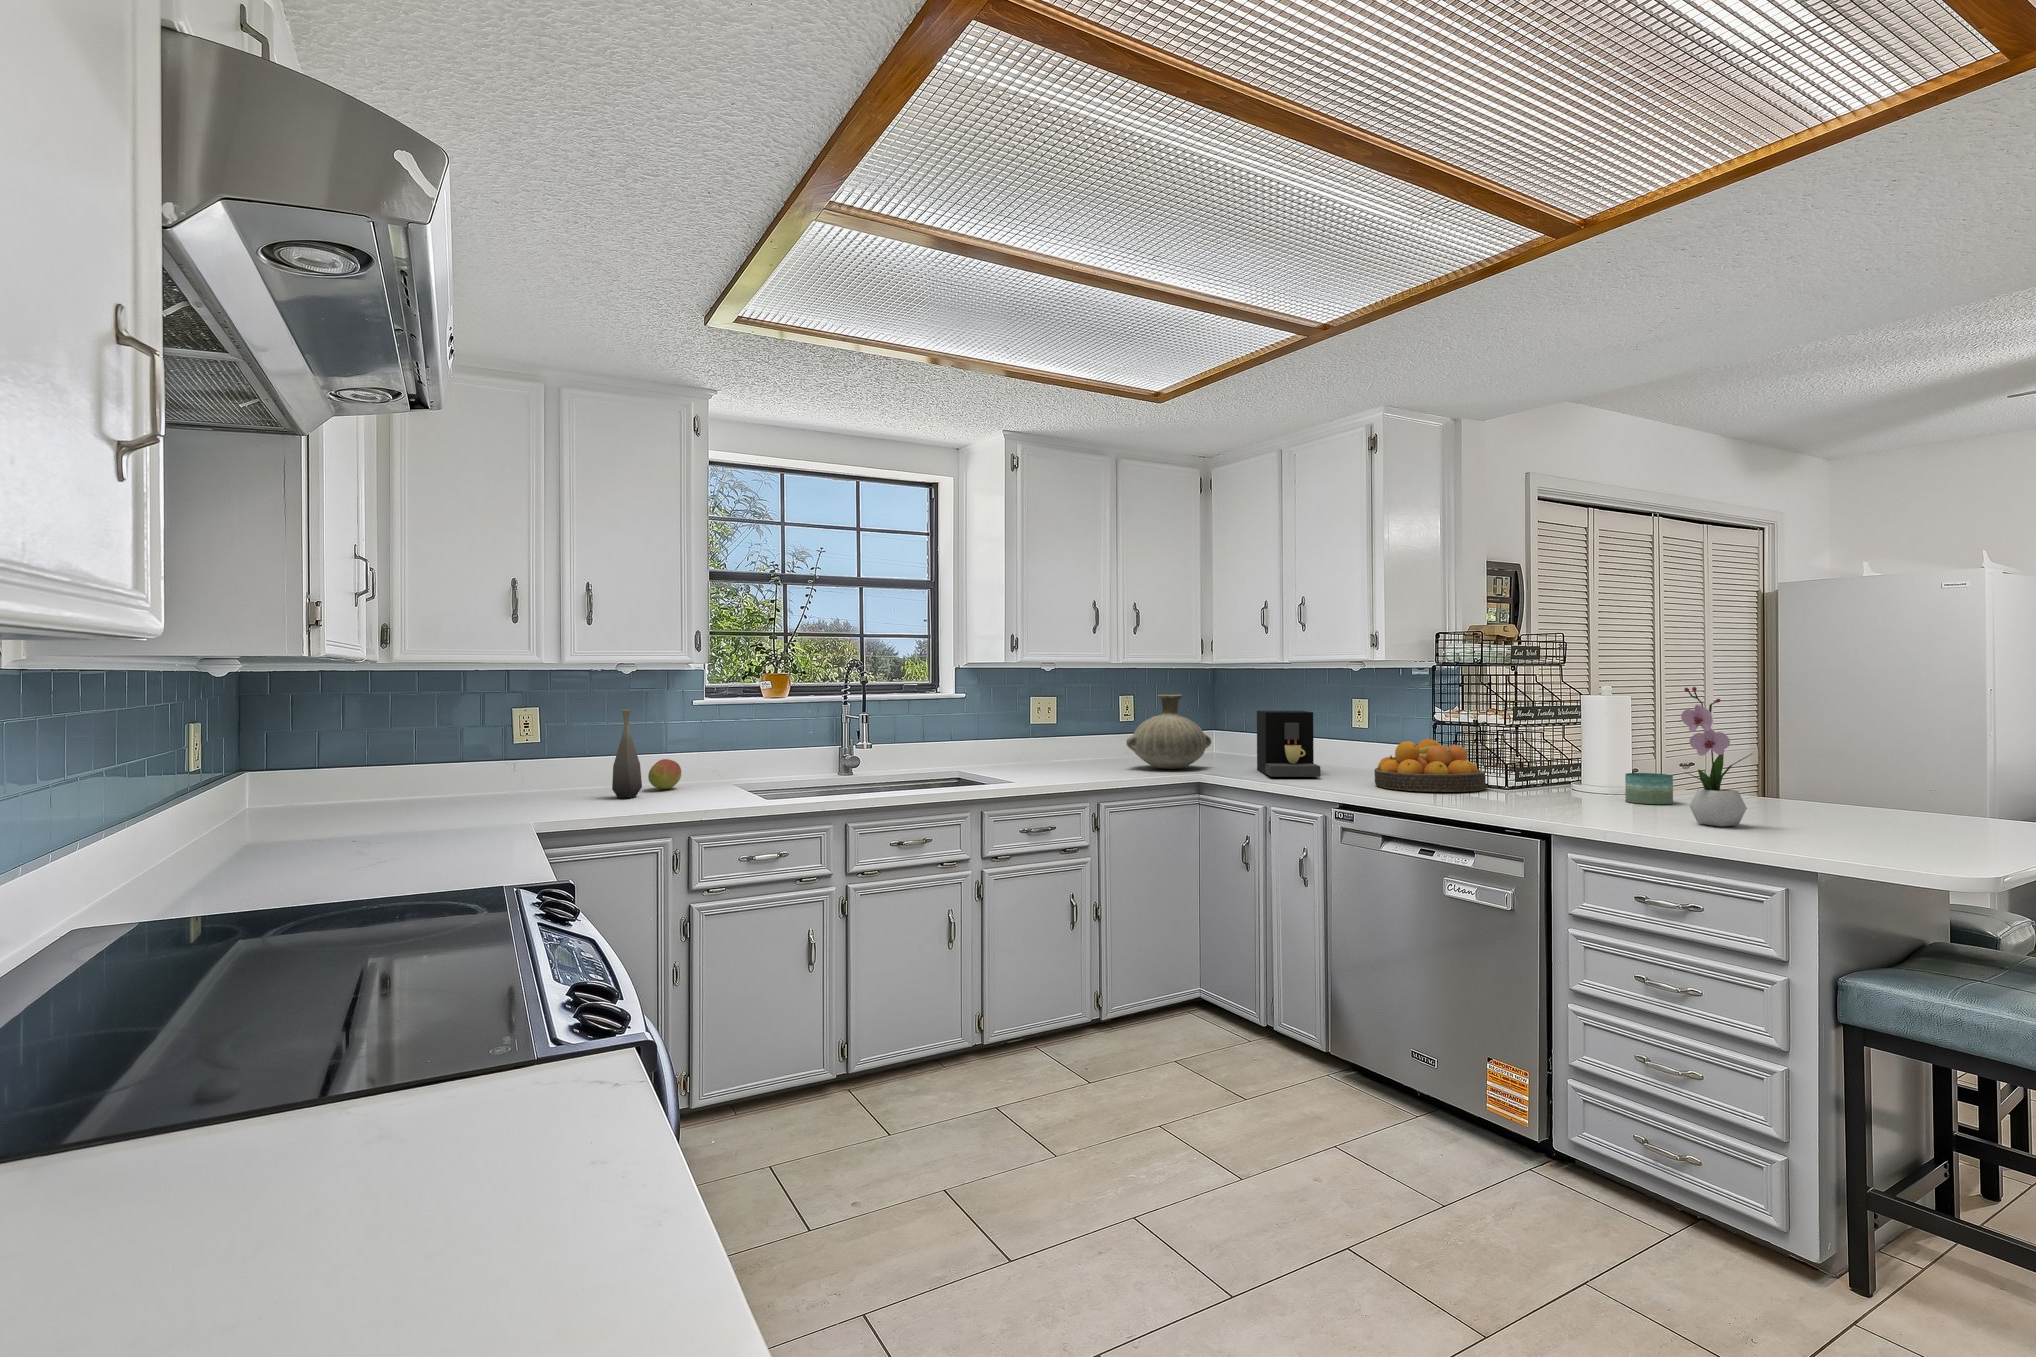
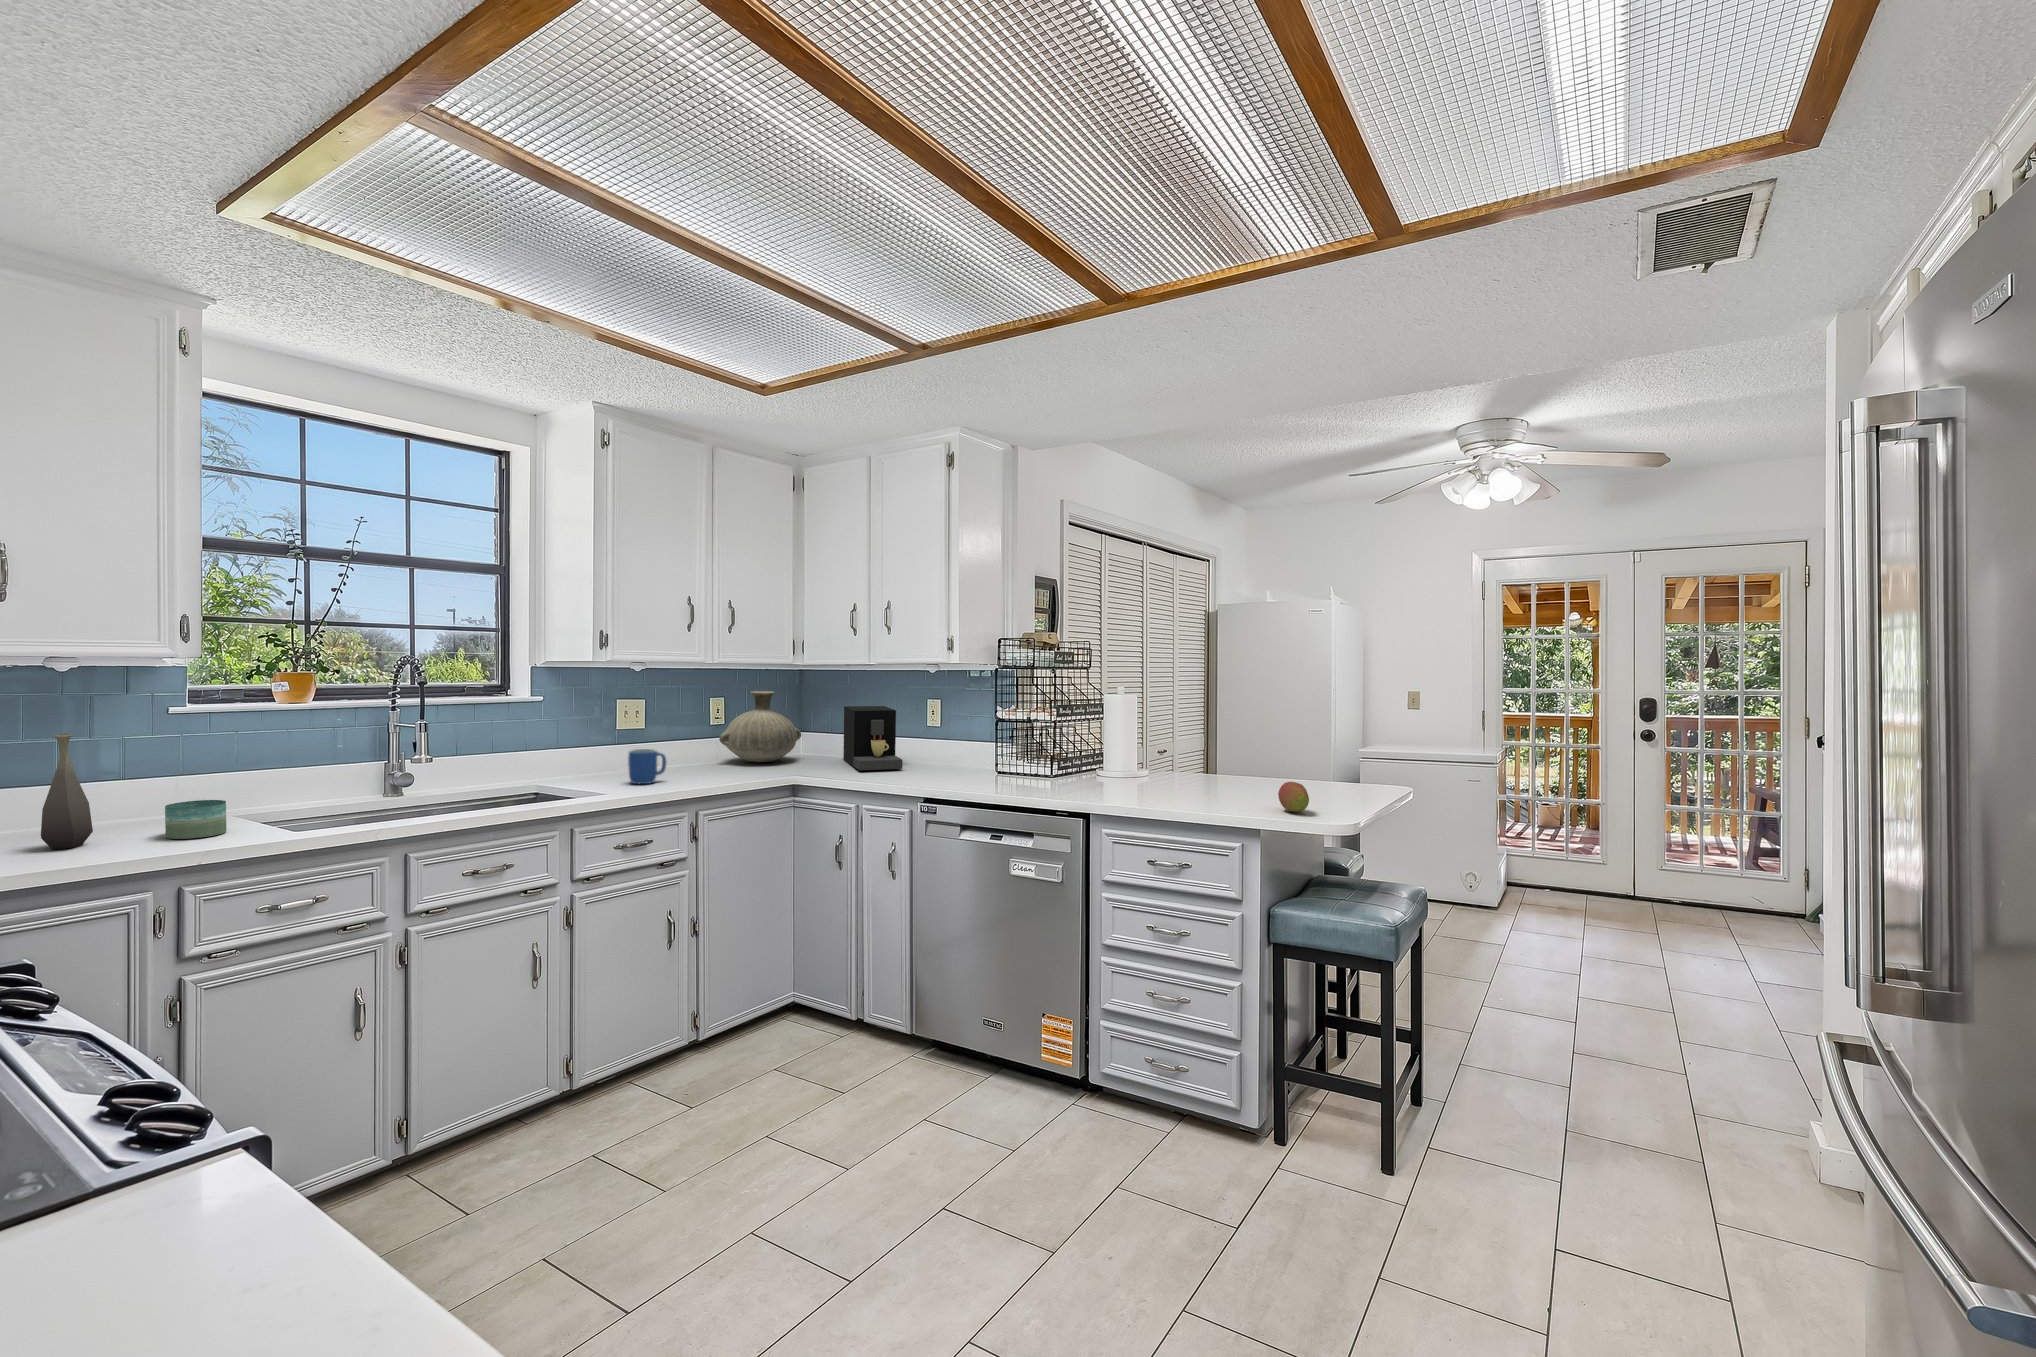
flower arrangement: present [1681,687,1753,826] -> none [1183,707,1227,813]
fruit bowl: present [1374,739,1486,792] -> none [950,736,1036,784]
mug: none [1037,746,1072,780] -> present [628,749,666,784]
fruit: present [648,759,681,789] -> present [1278,782,1309,812]
candle: present [1625,773,1673,804] -> present [165,800,226,839]

